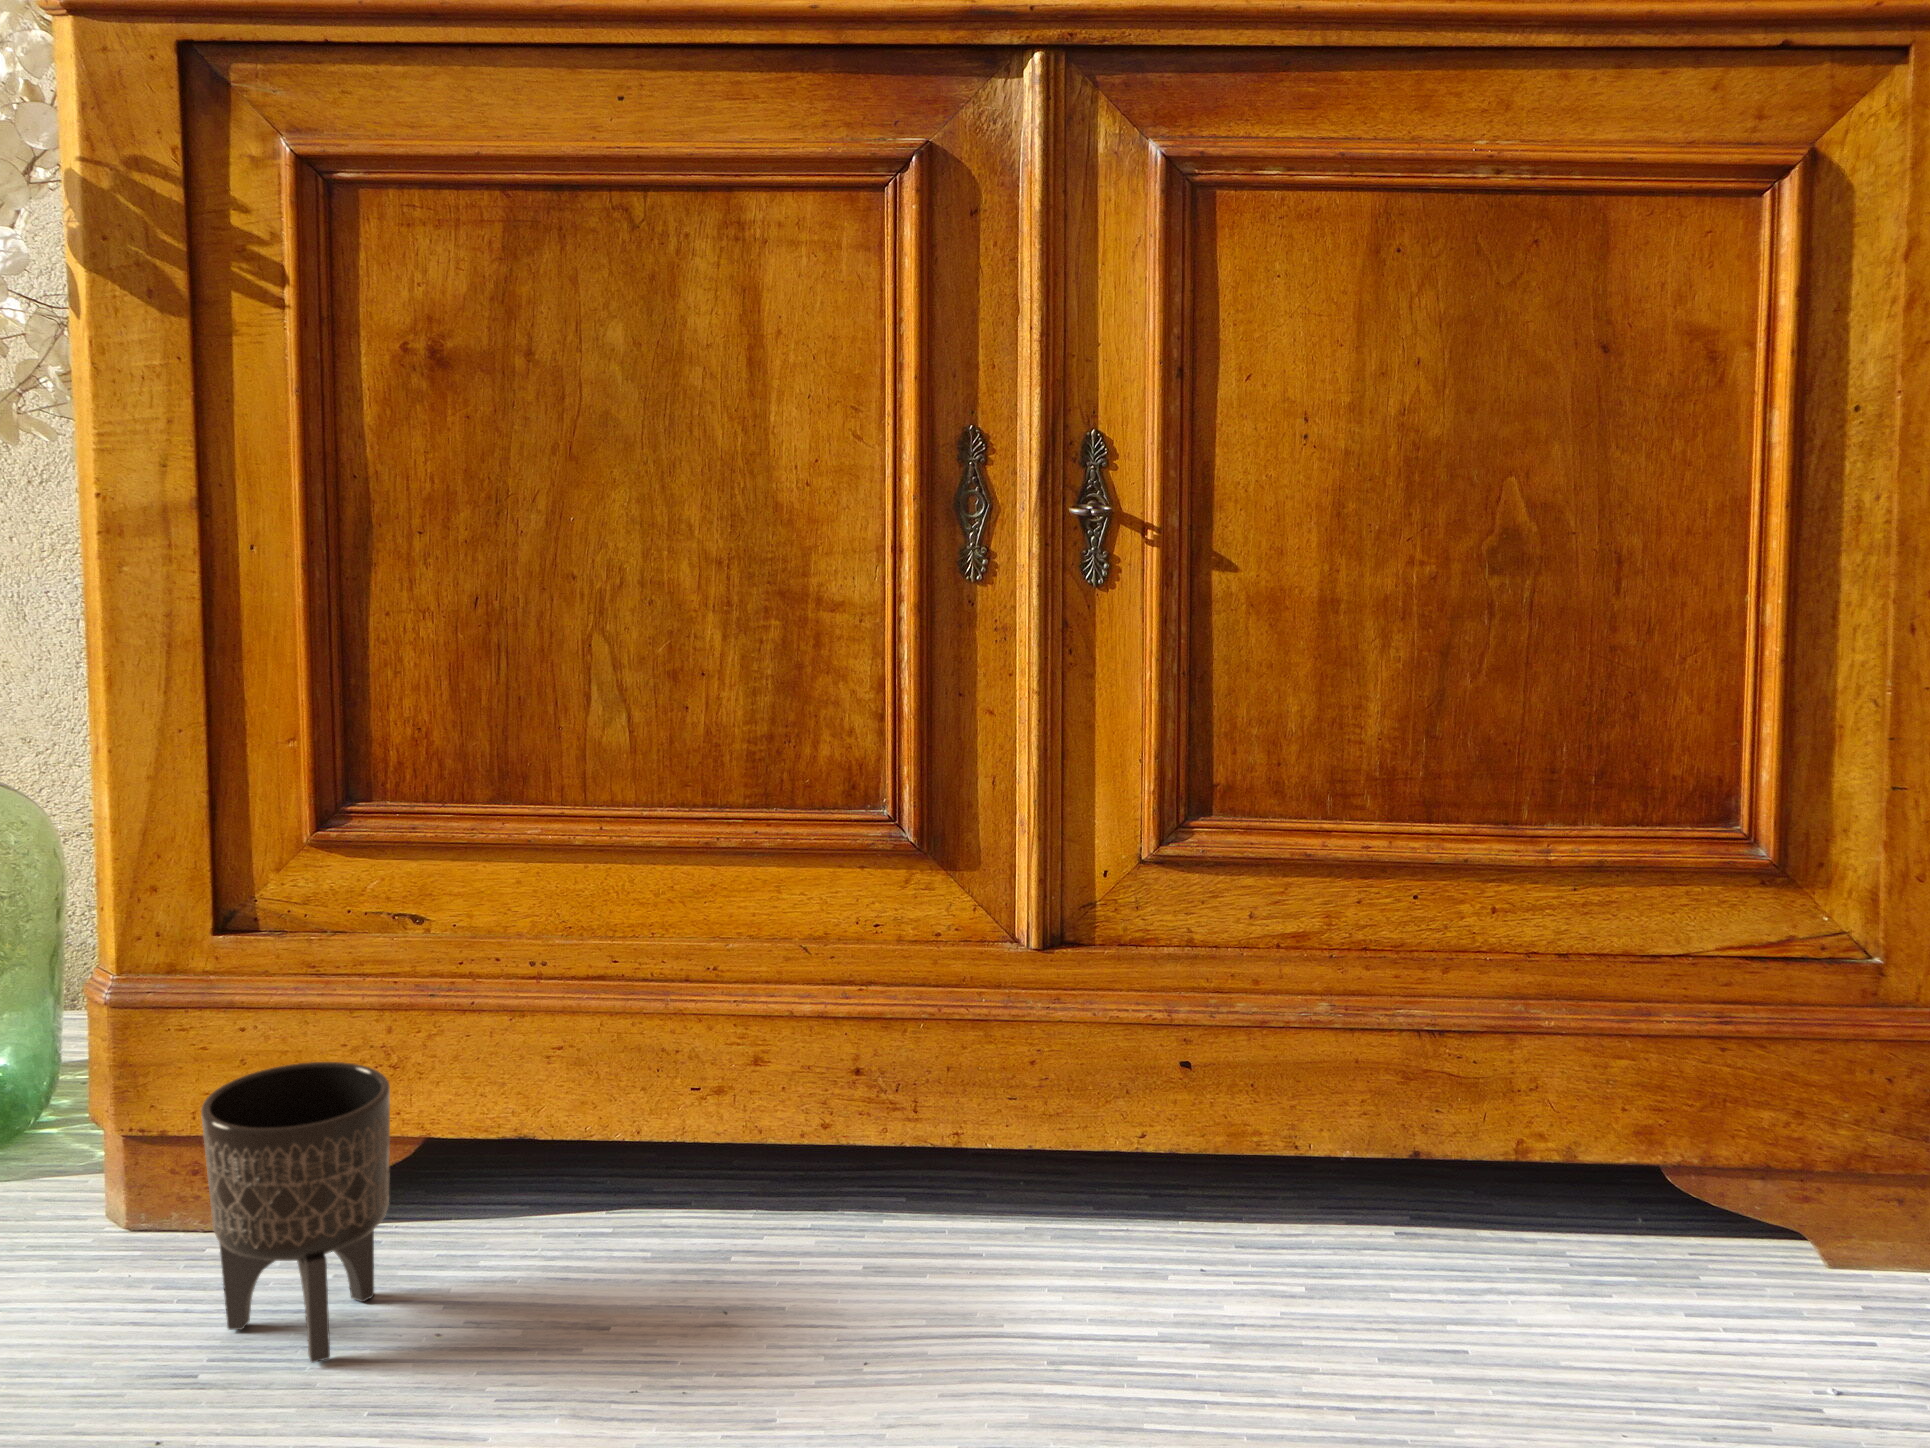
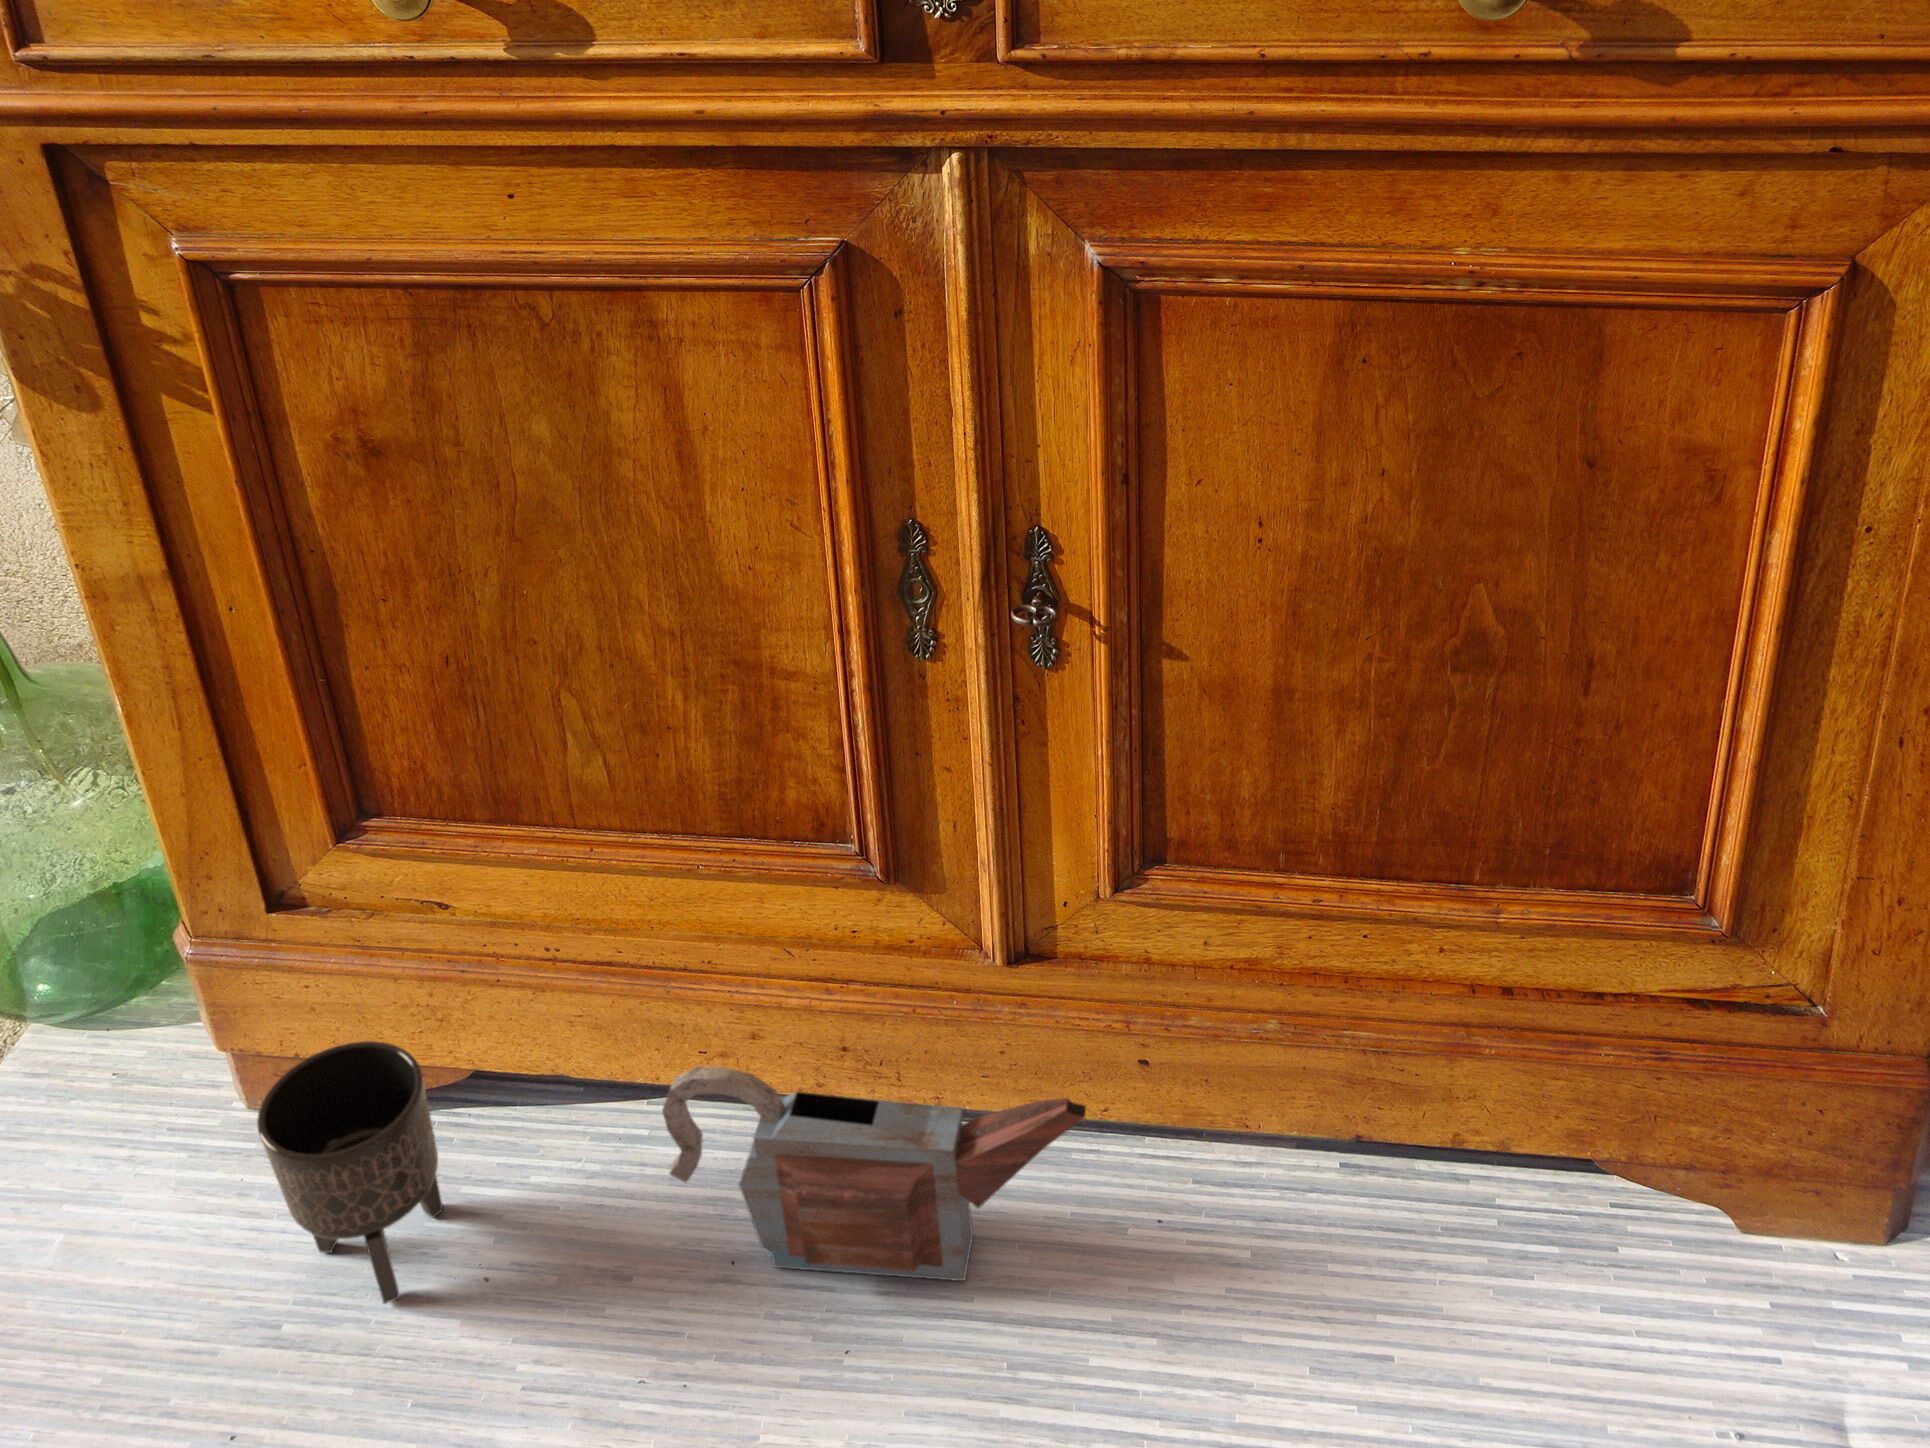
watering can: none [658,1054,1131,1326] -> present [662,1066,1086,1281]

